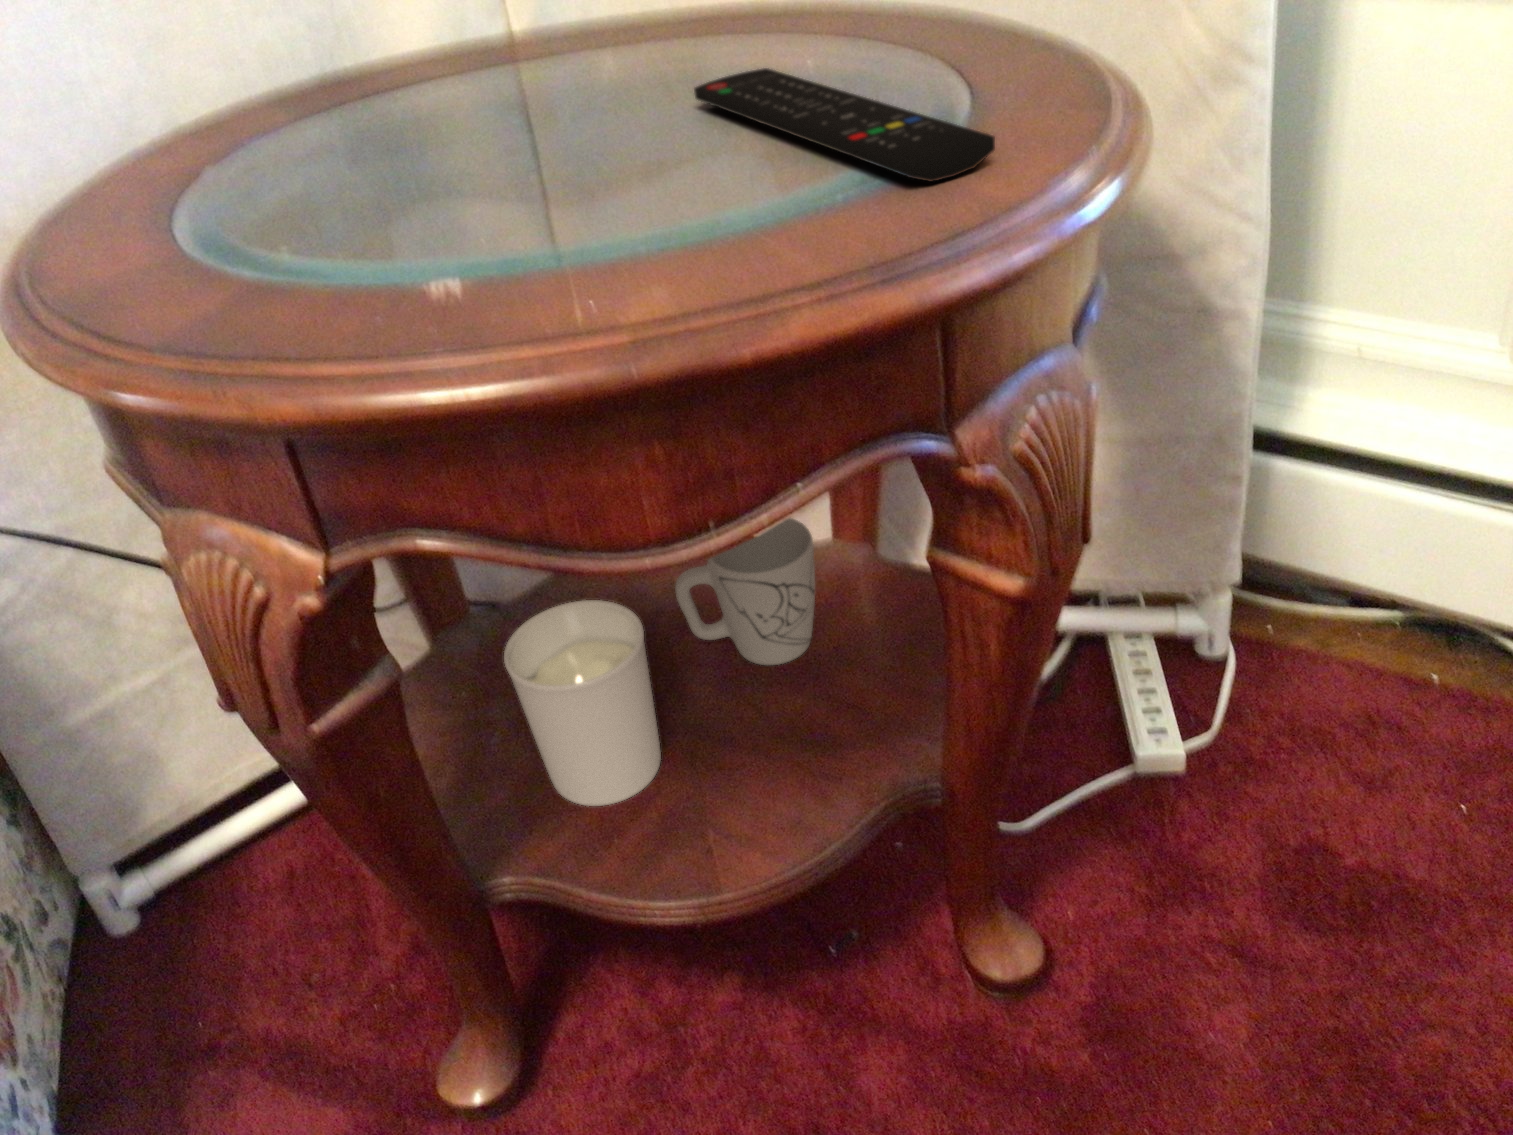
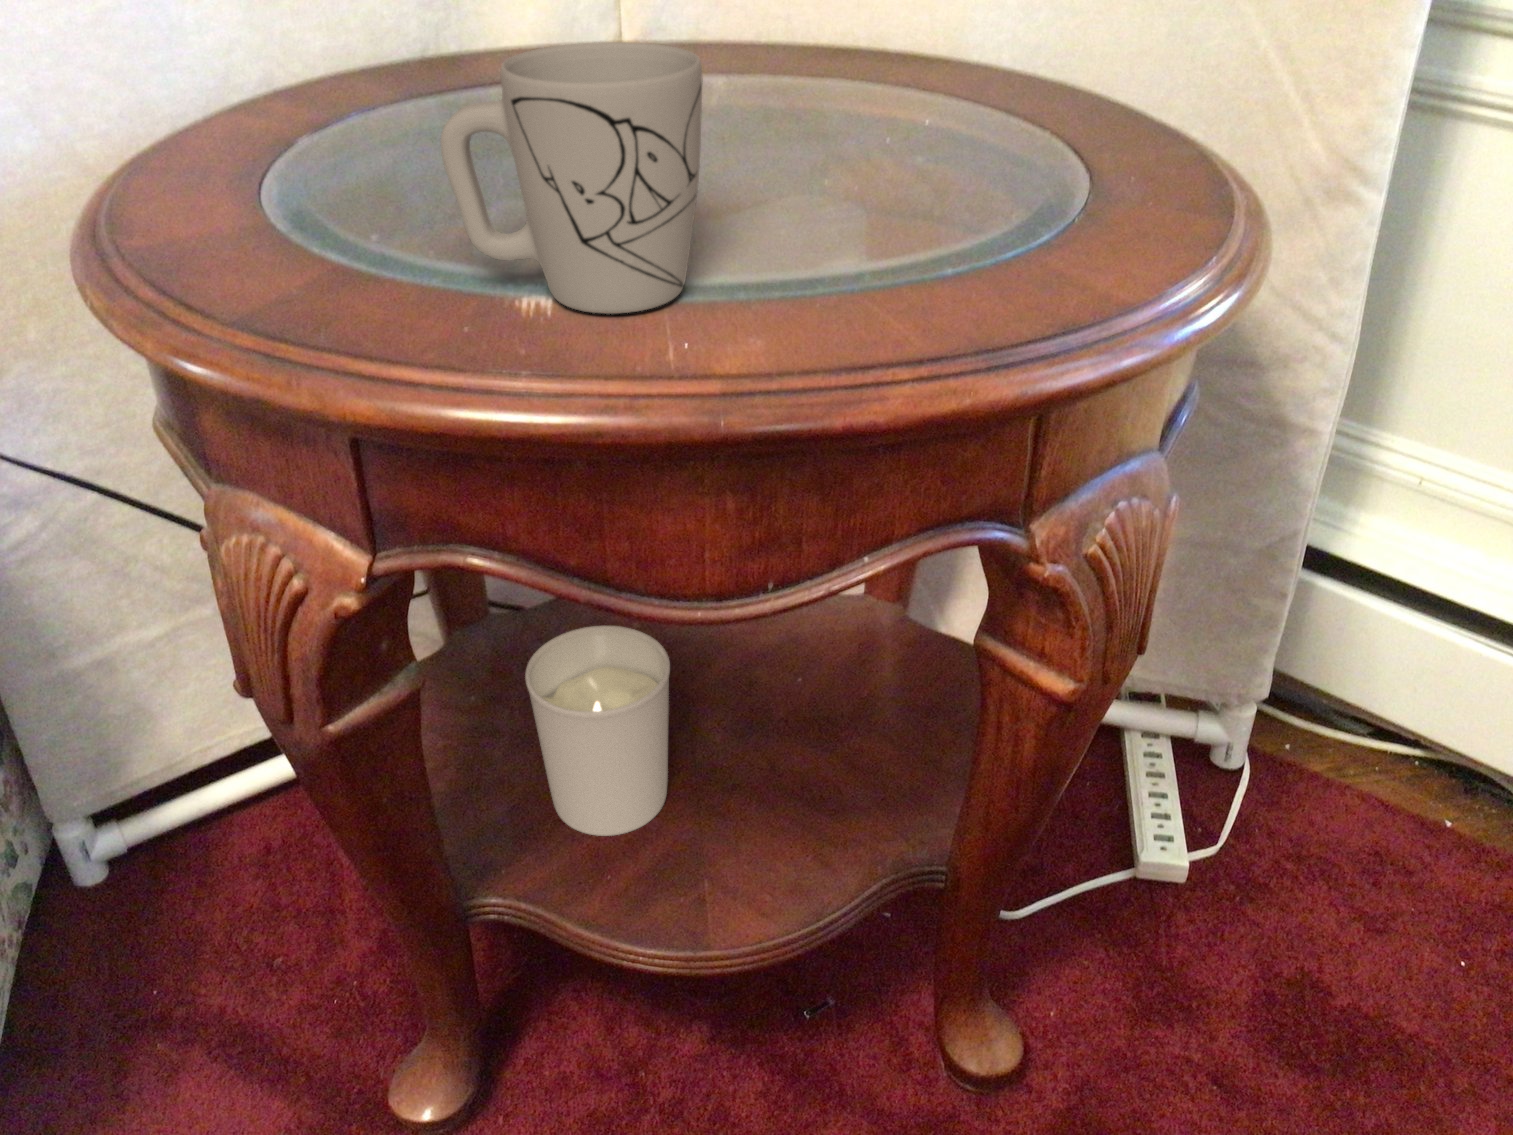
remote control: present [694,68,995,182] -> none [805,122,1114,266]
mug: present [675,518,815,665] -> present [440,42,702,314]

